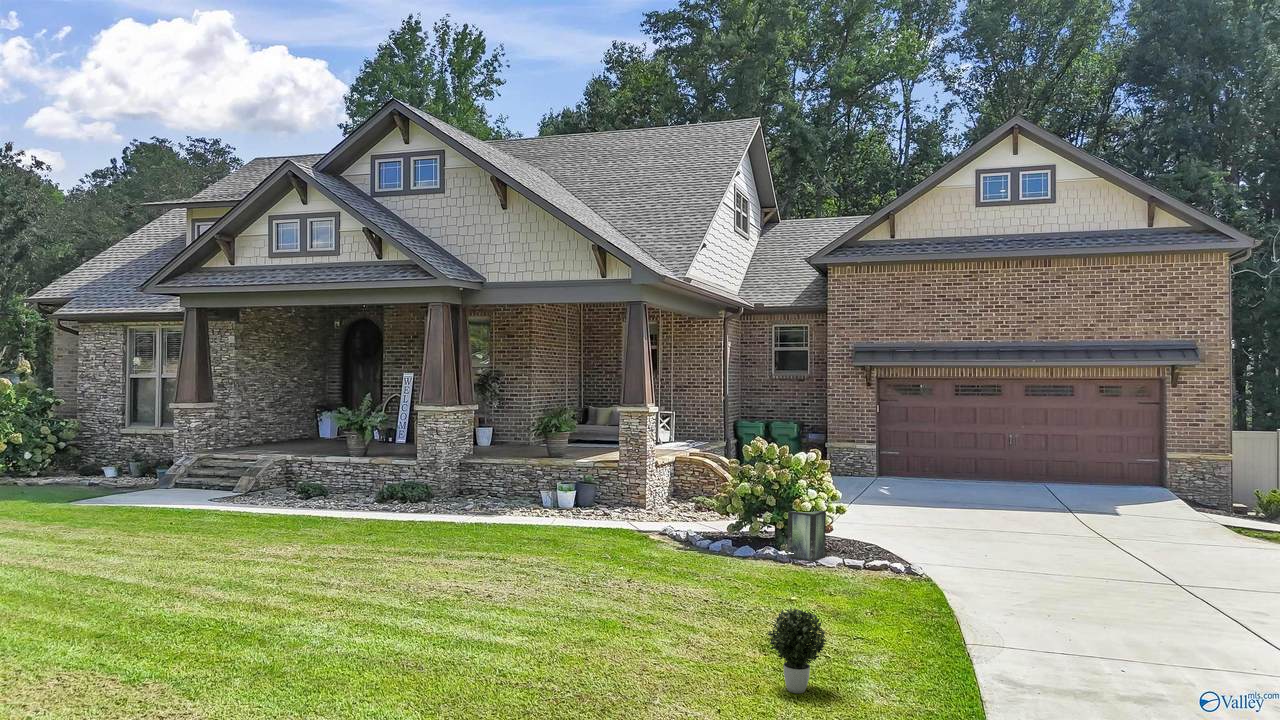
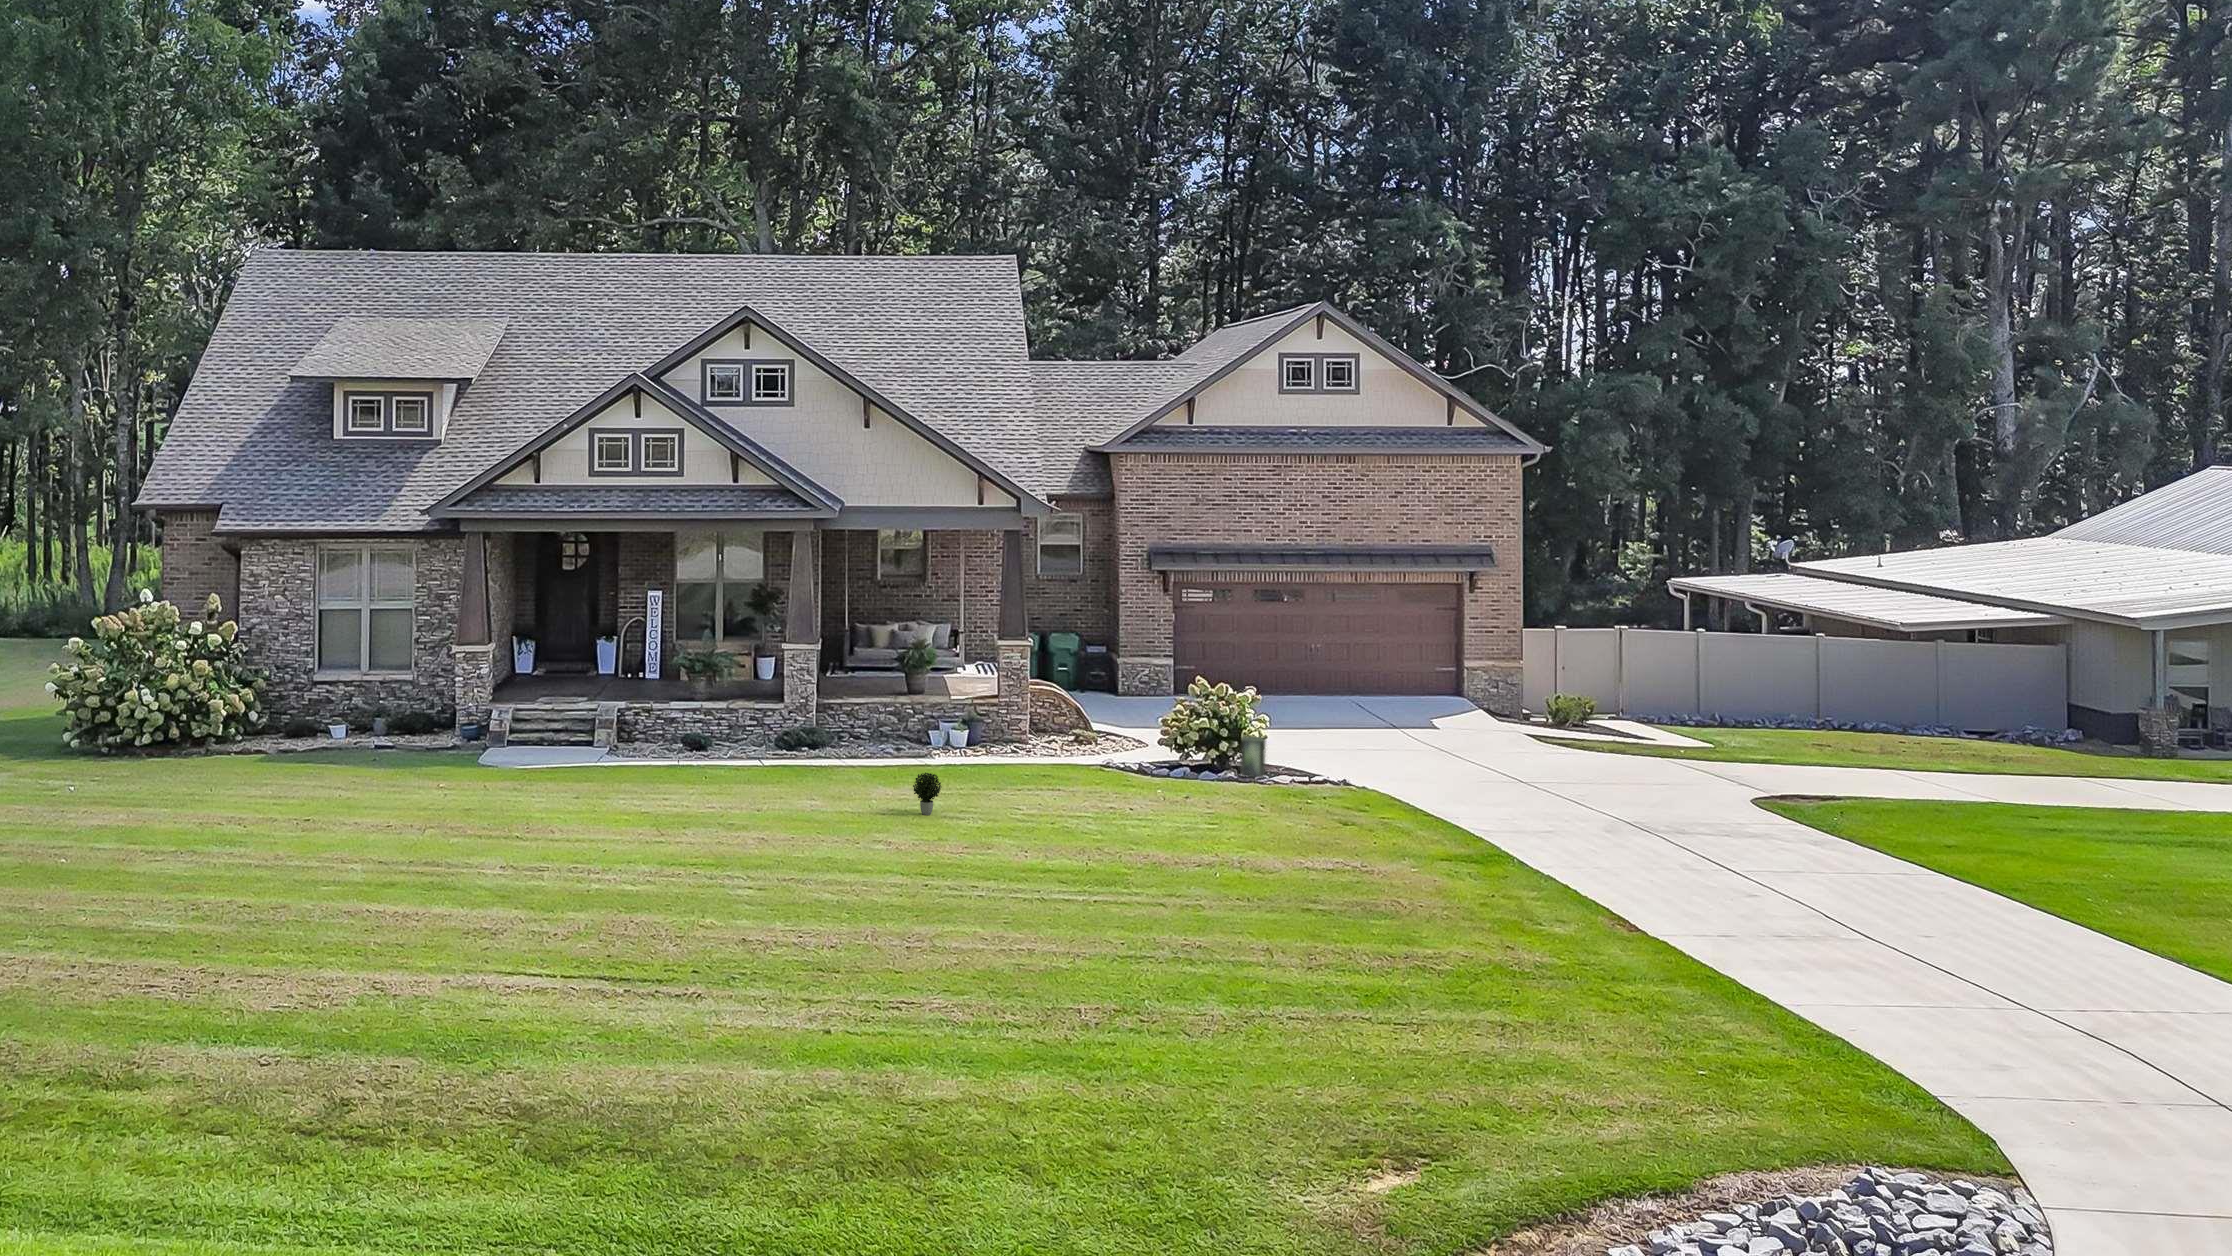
potted plant: present [768,608,826,693] -> present [913,773,941,815]

